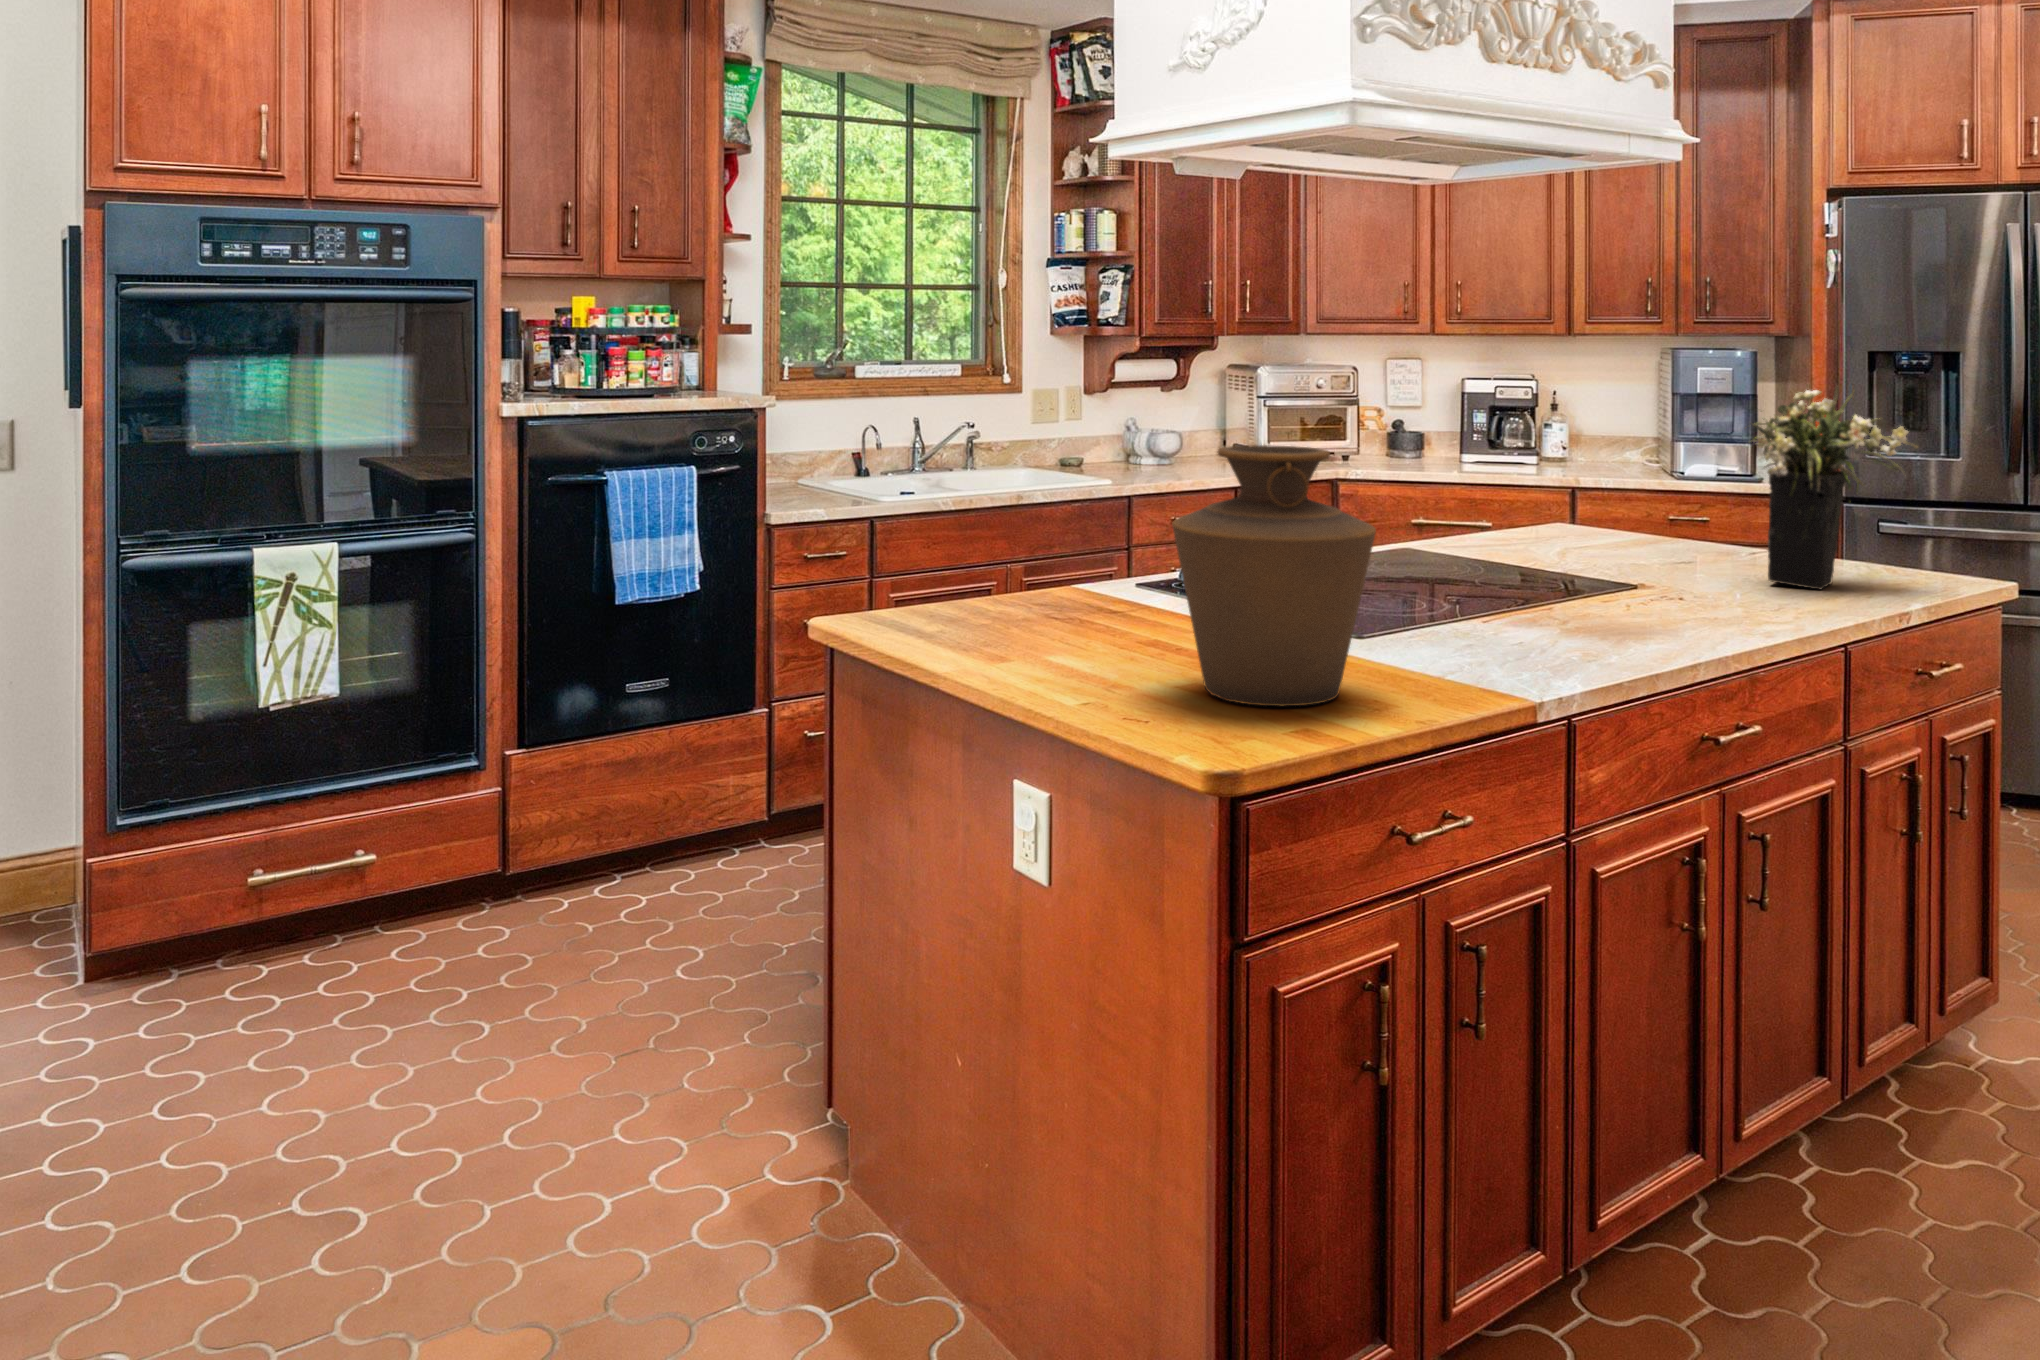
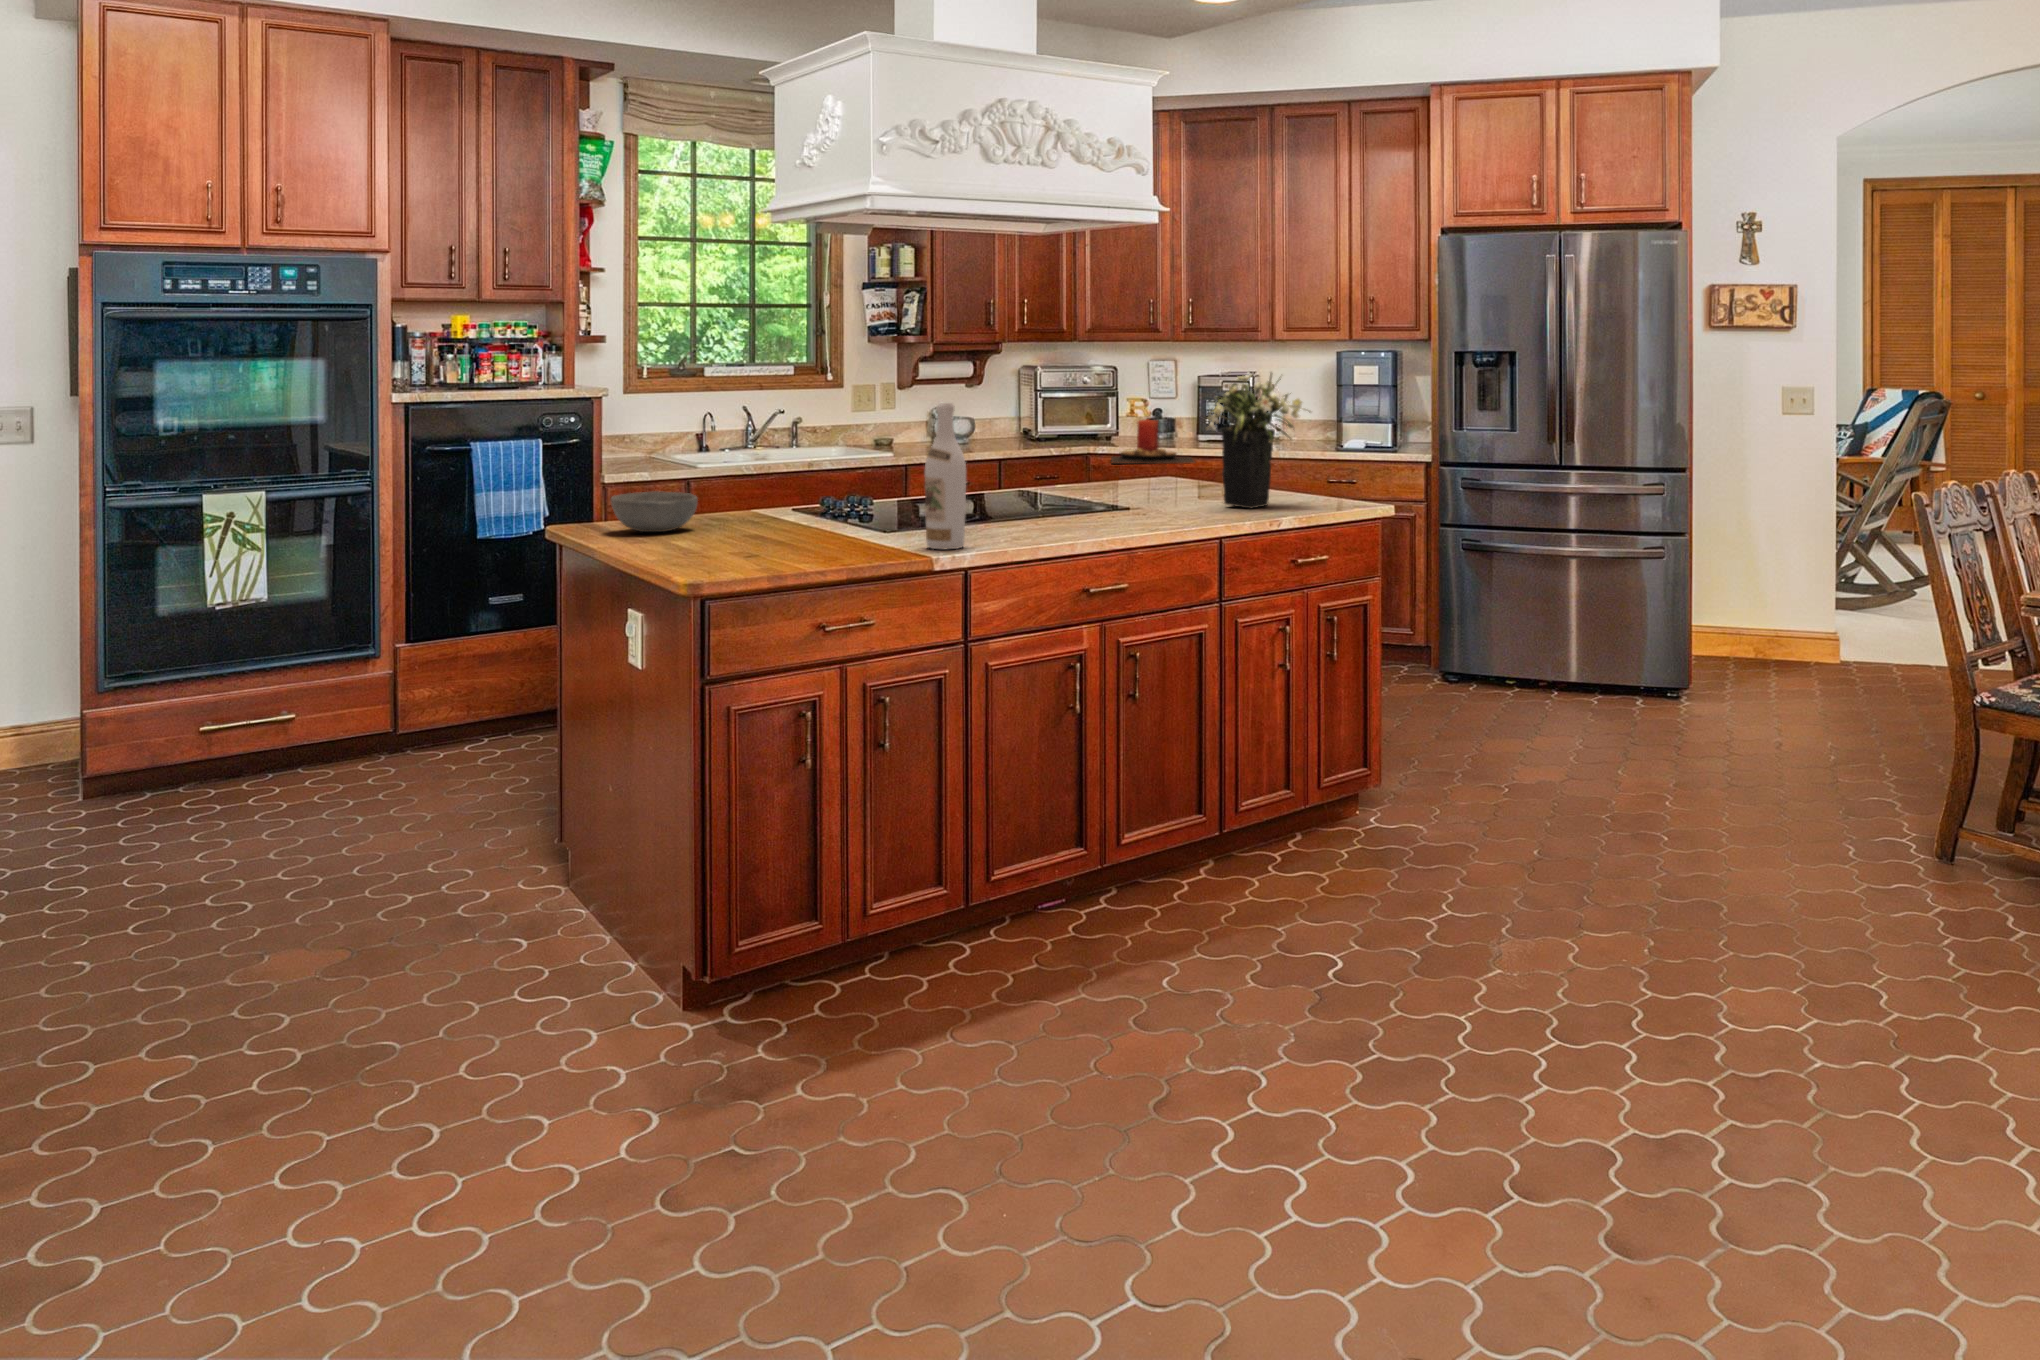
candle: none [1370,436,1500,497] -> present [1111,419,1194,464]
wine bottle: none [1500,442,1573,686] -> present [925,402,966,549]
vase: present [1172,445,1376,706] -> none [712,405,836,558]
bowl: none [911,563,1037,631] -> present [611,491,698,532]

